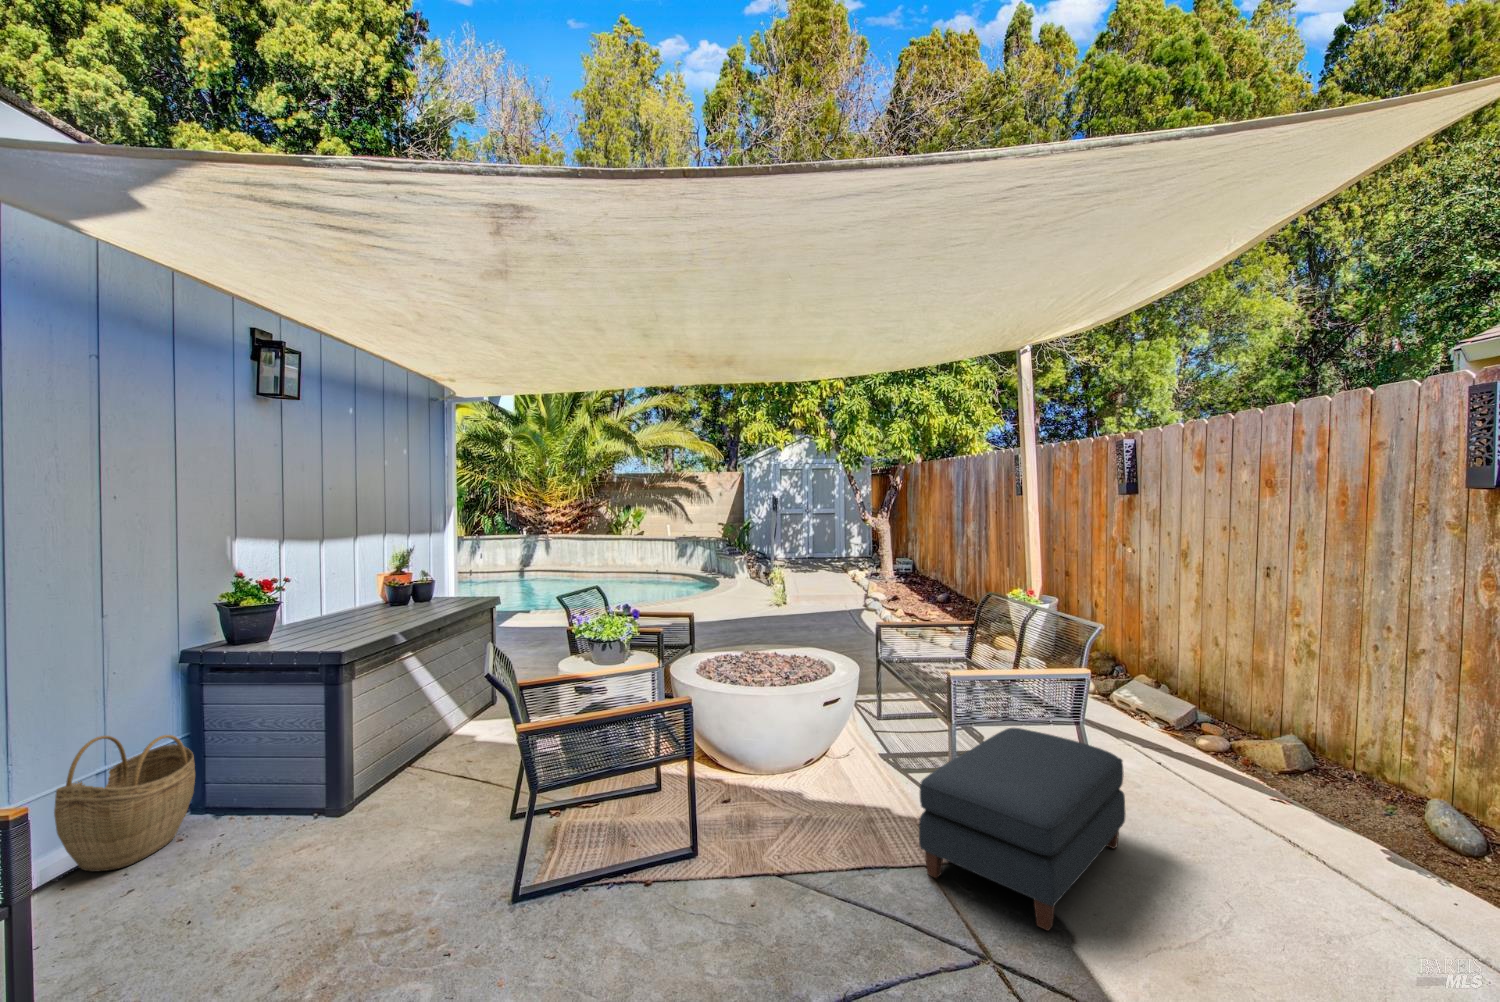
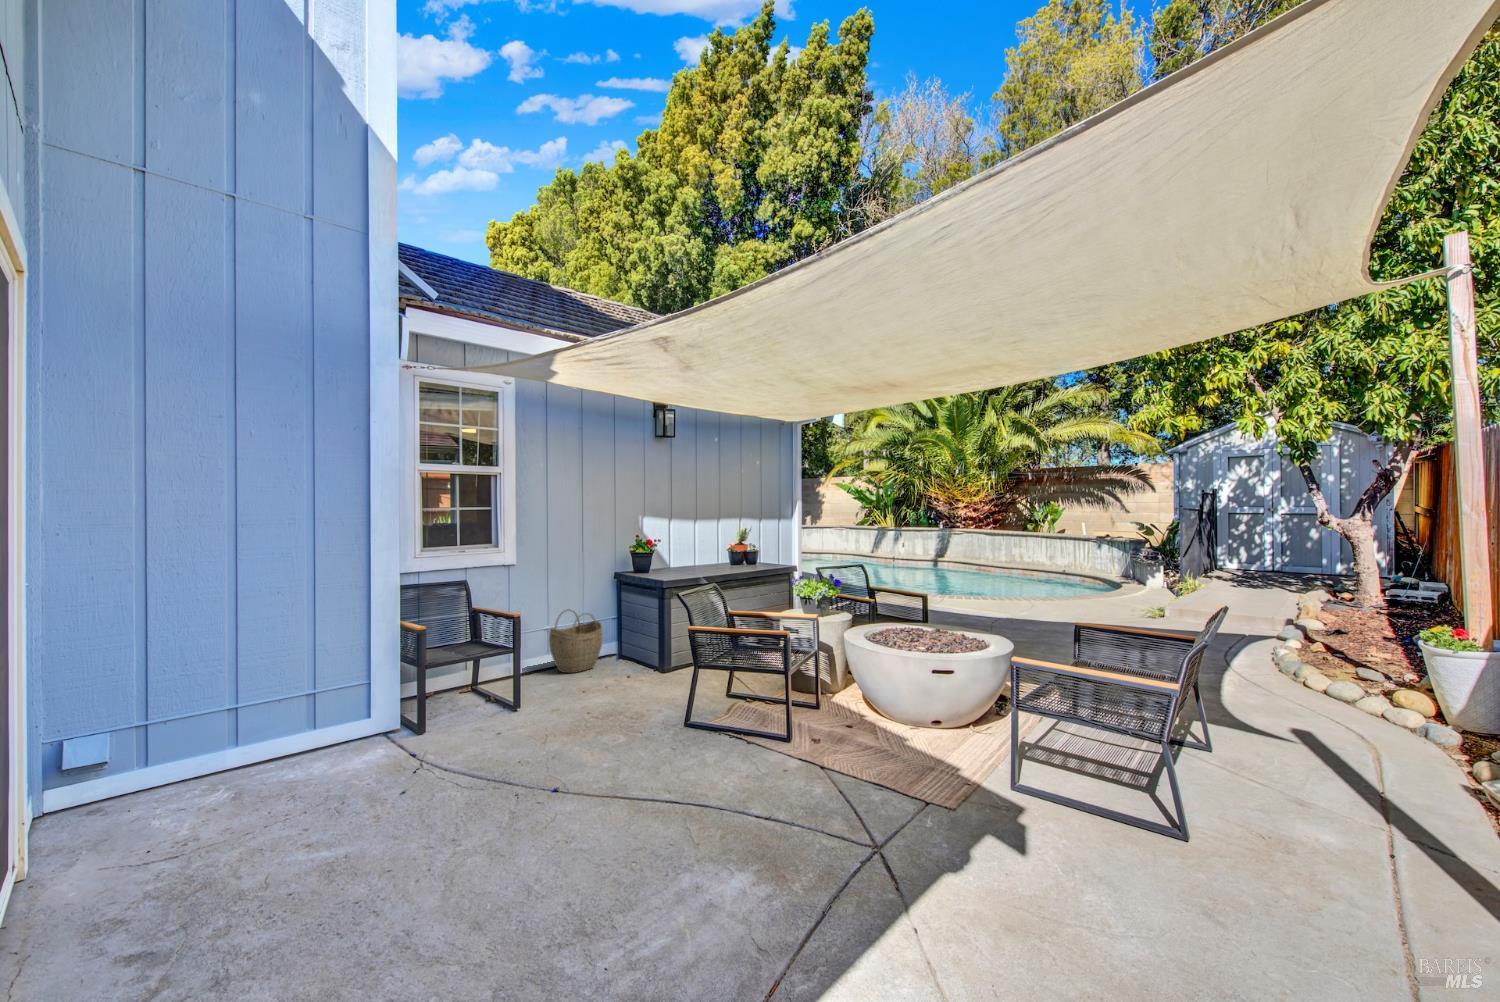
ottoman: present [919,728,1125,931] -> none [926,721,1165,859]

